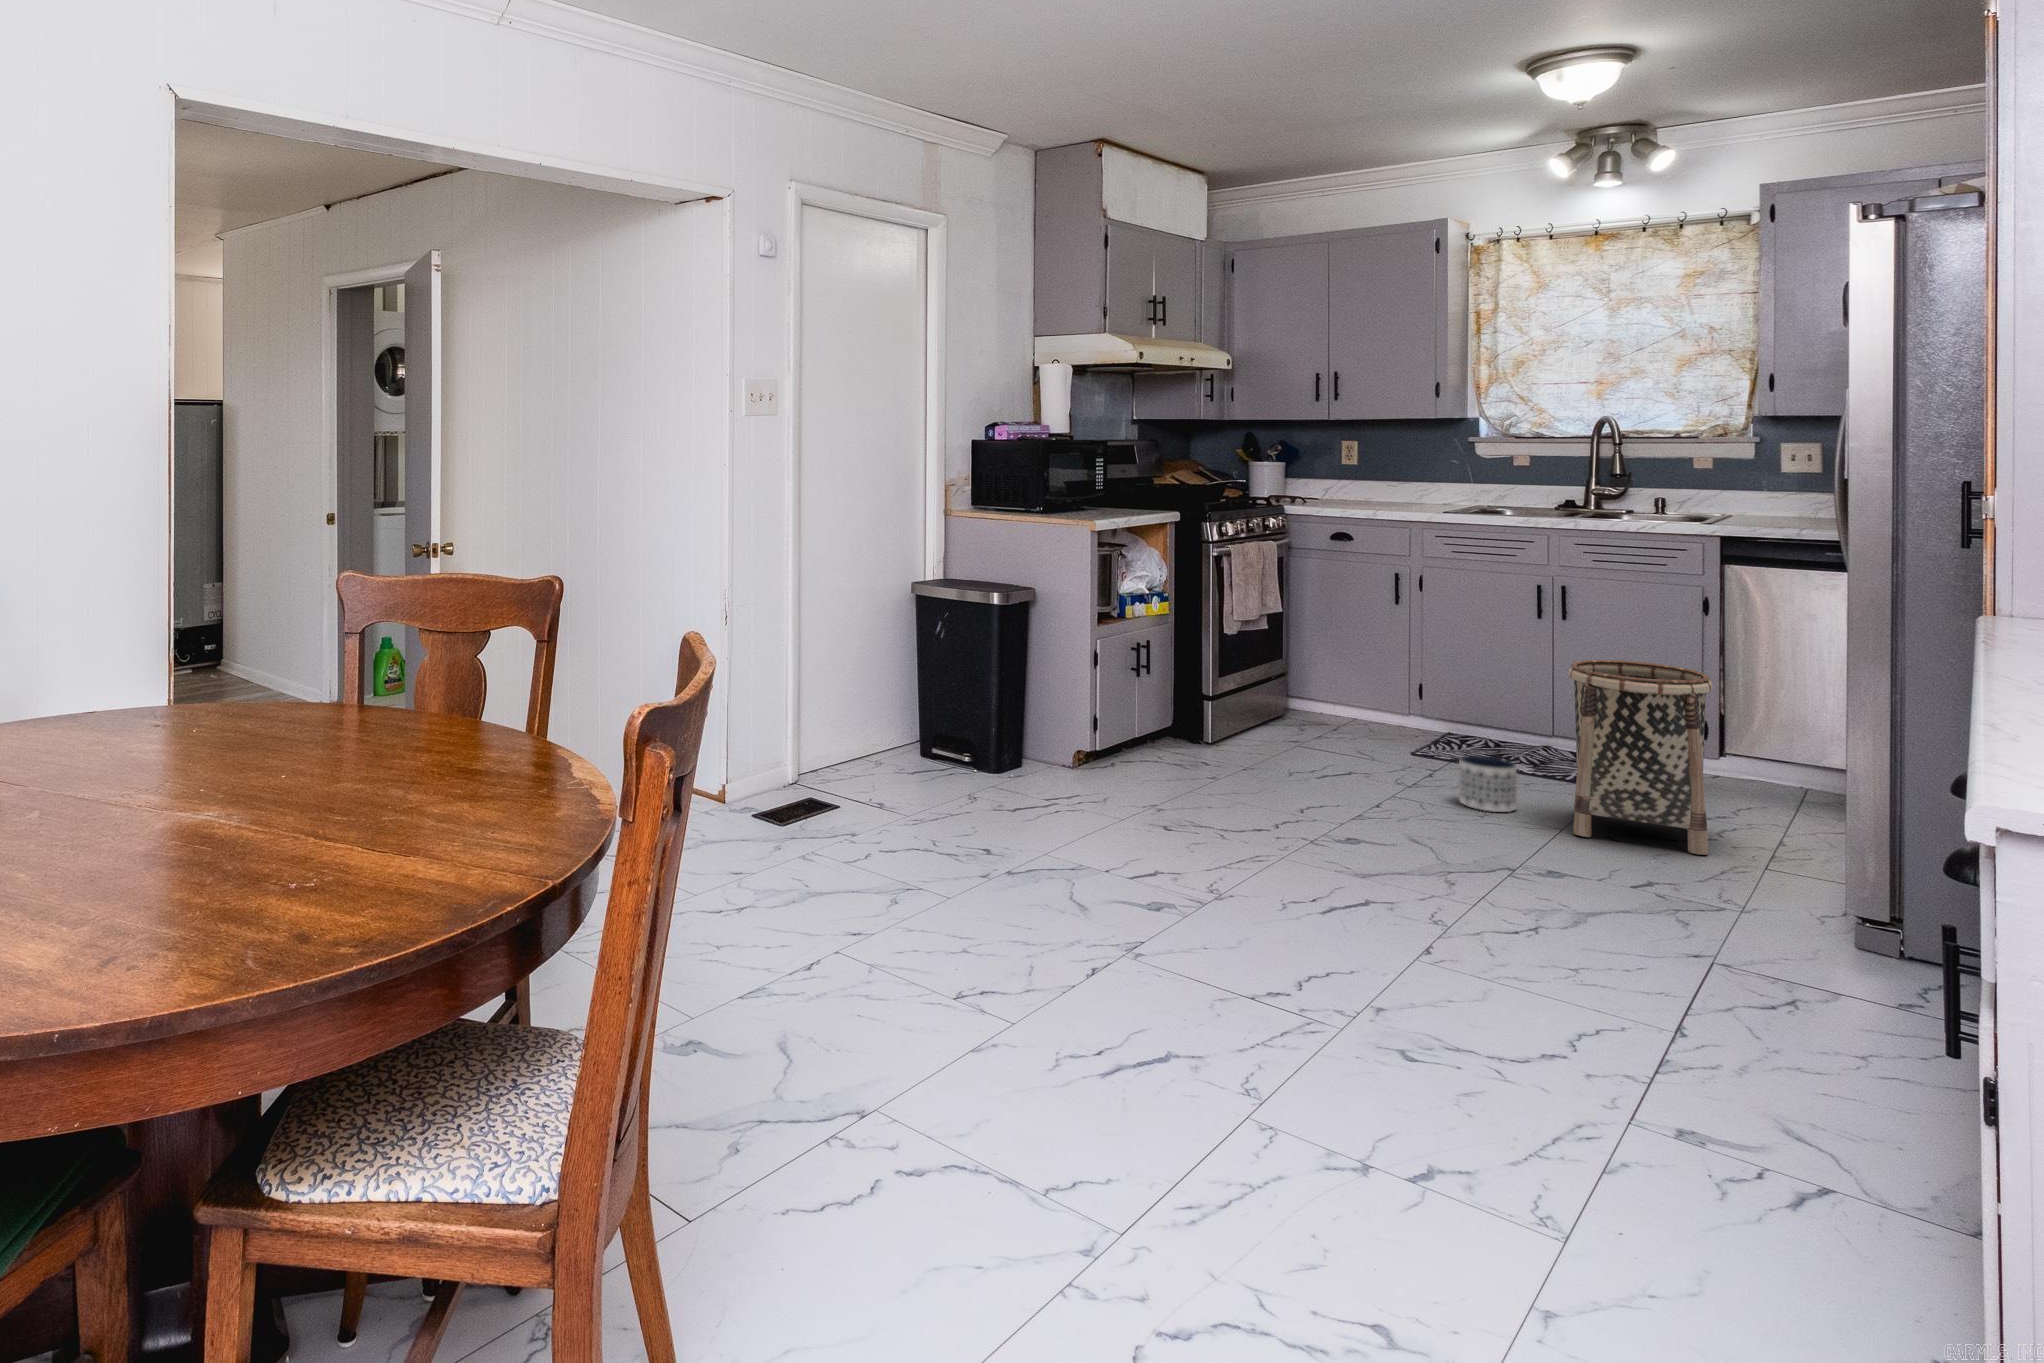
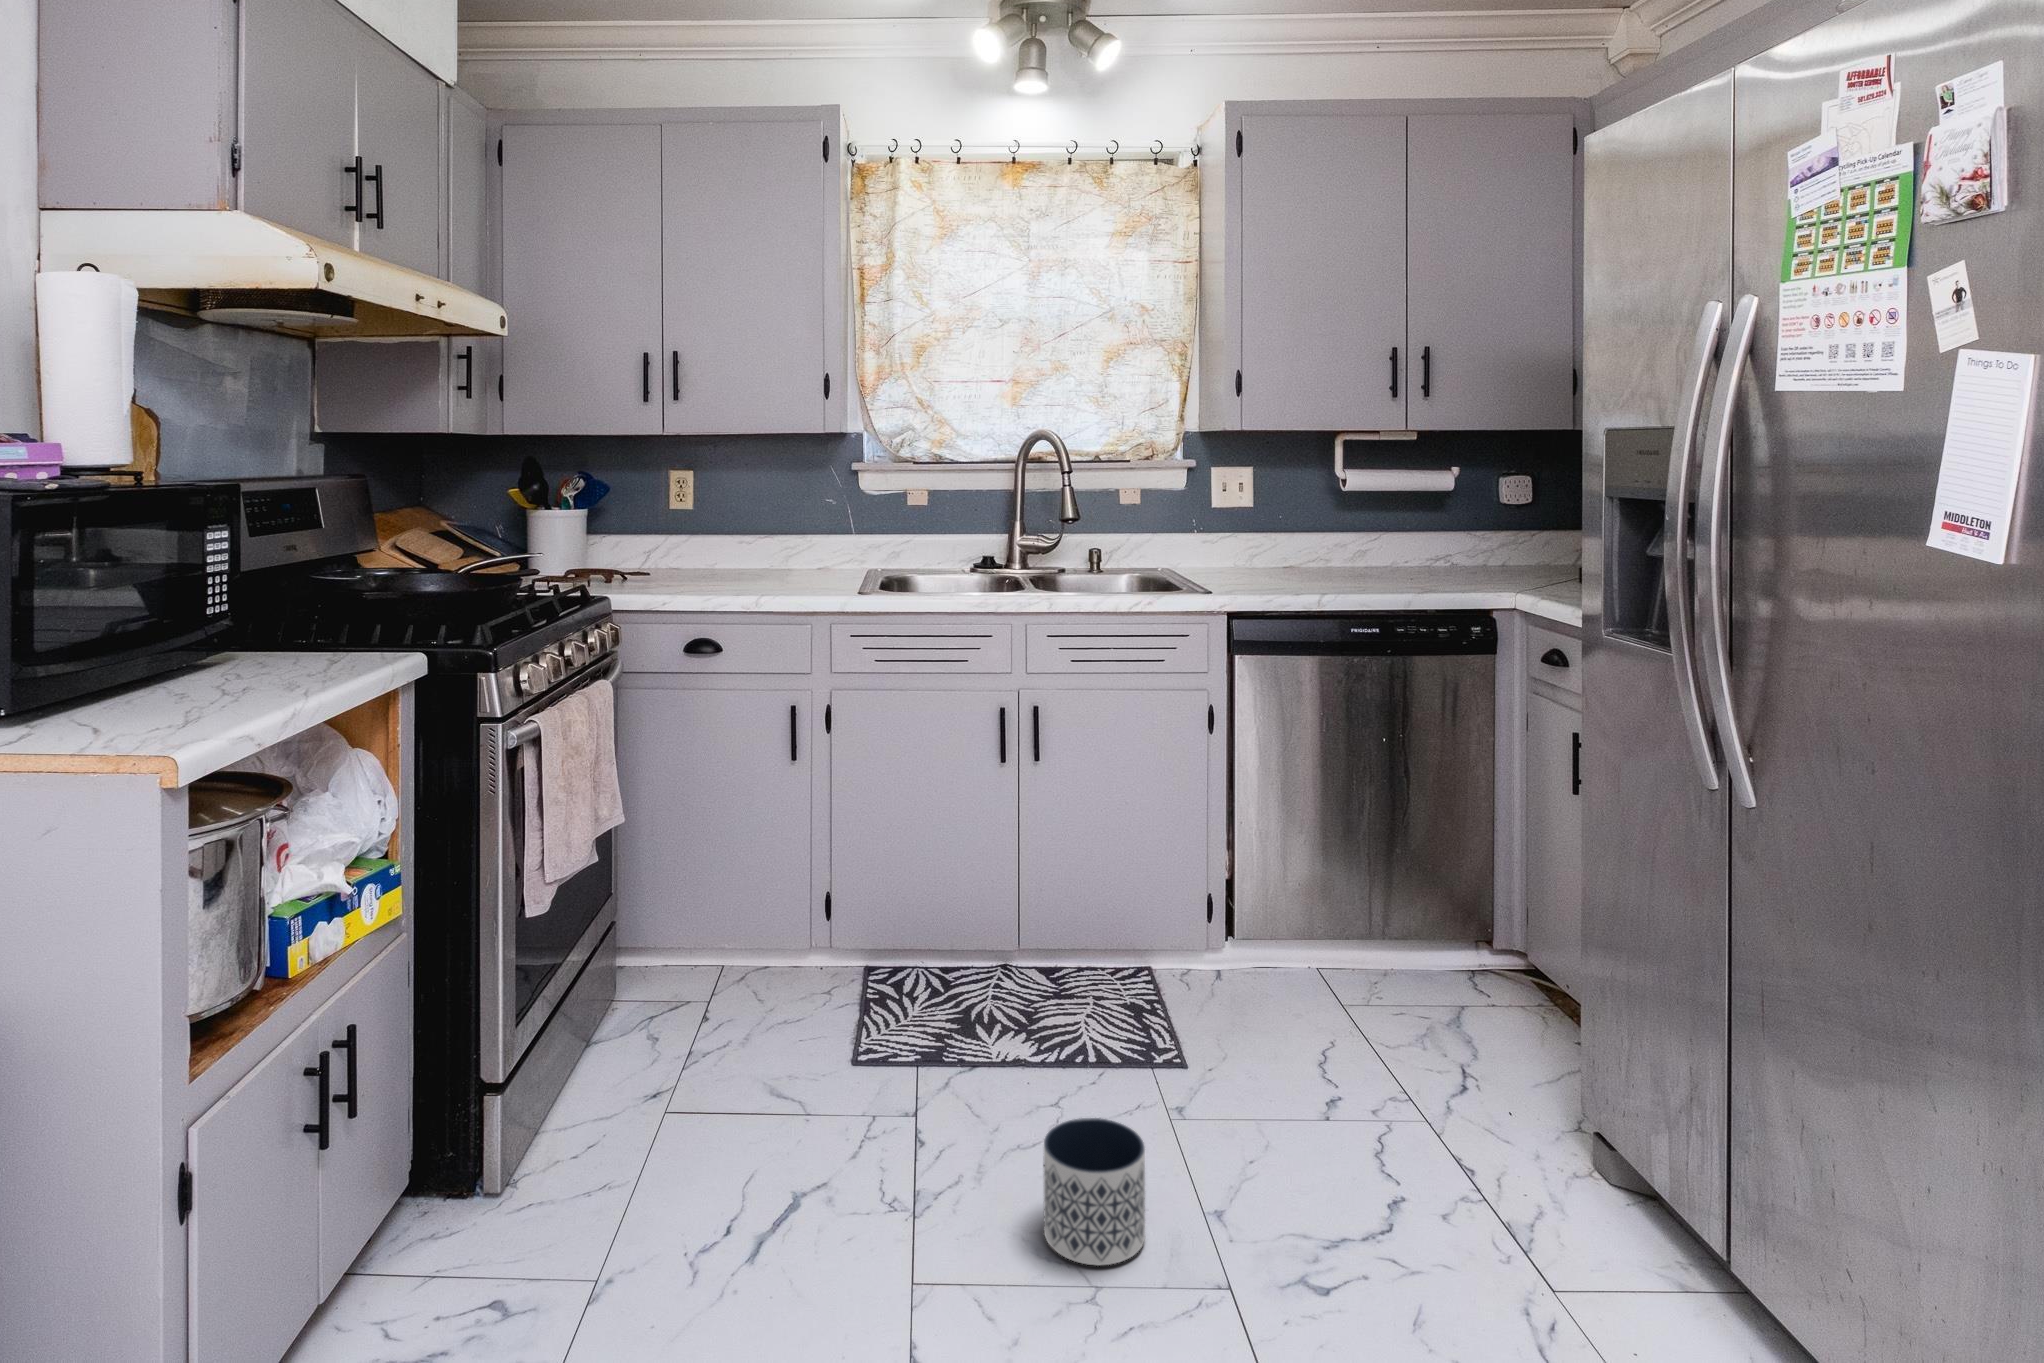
basket: present [1568,660,1712,855] -> none [1212,875,1485,1301]

